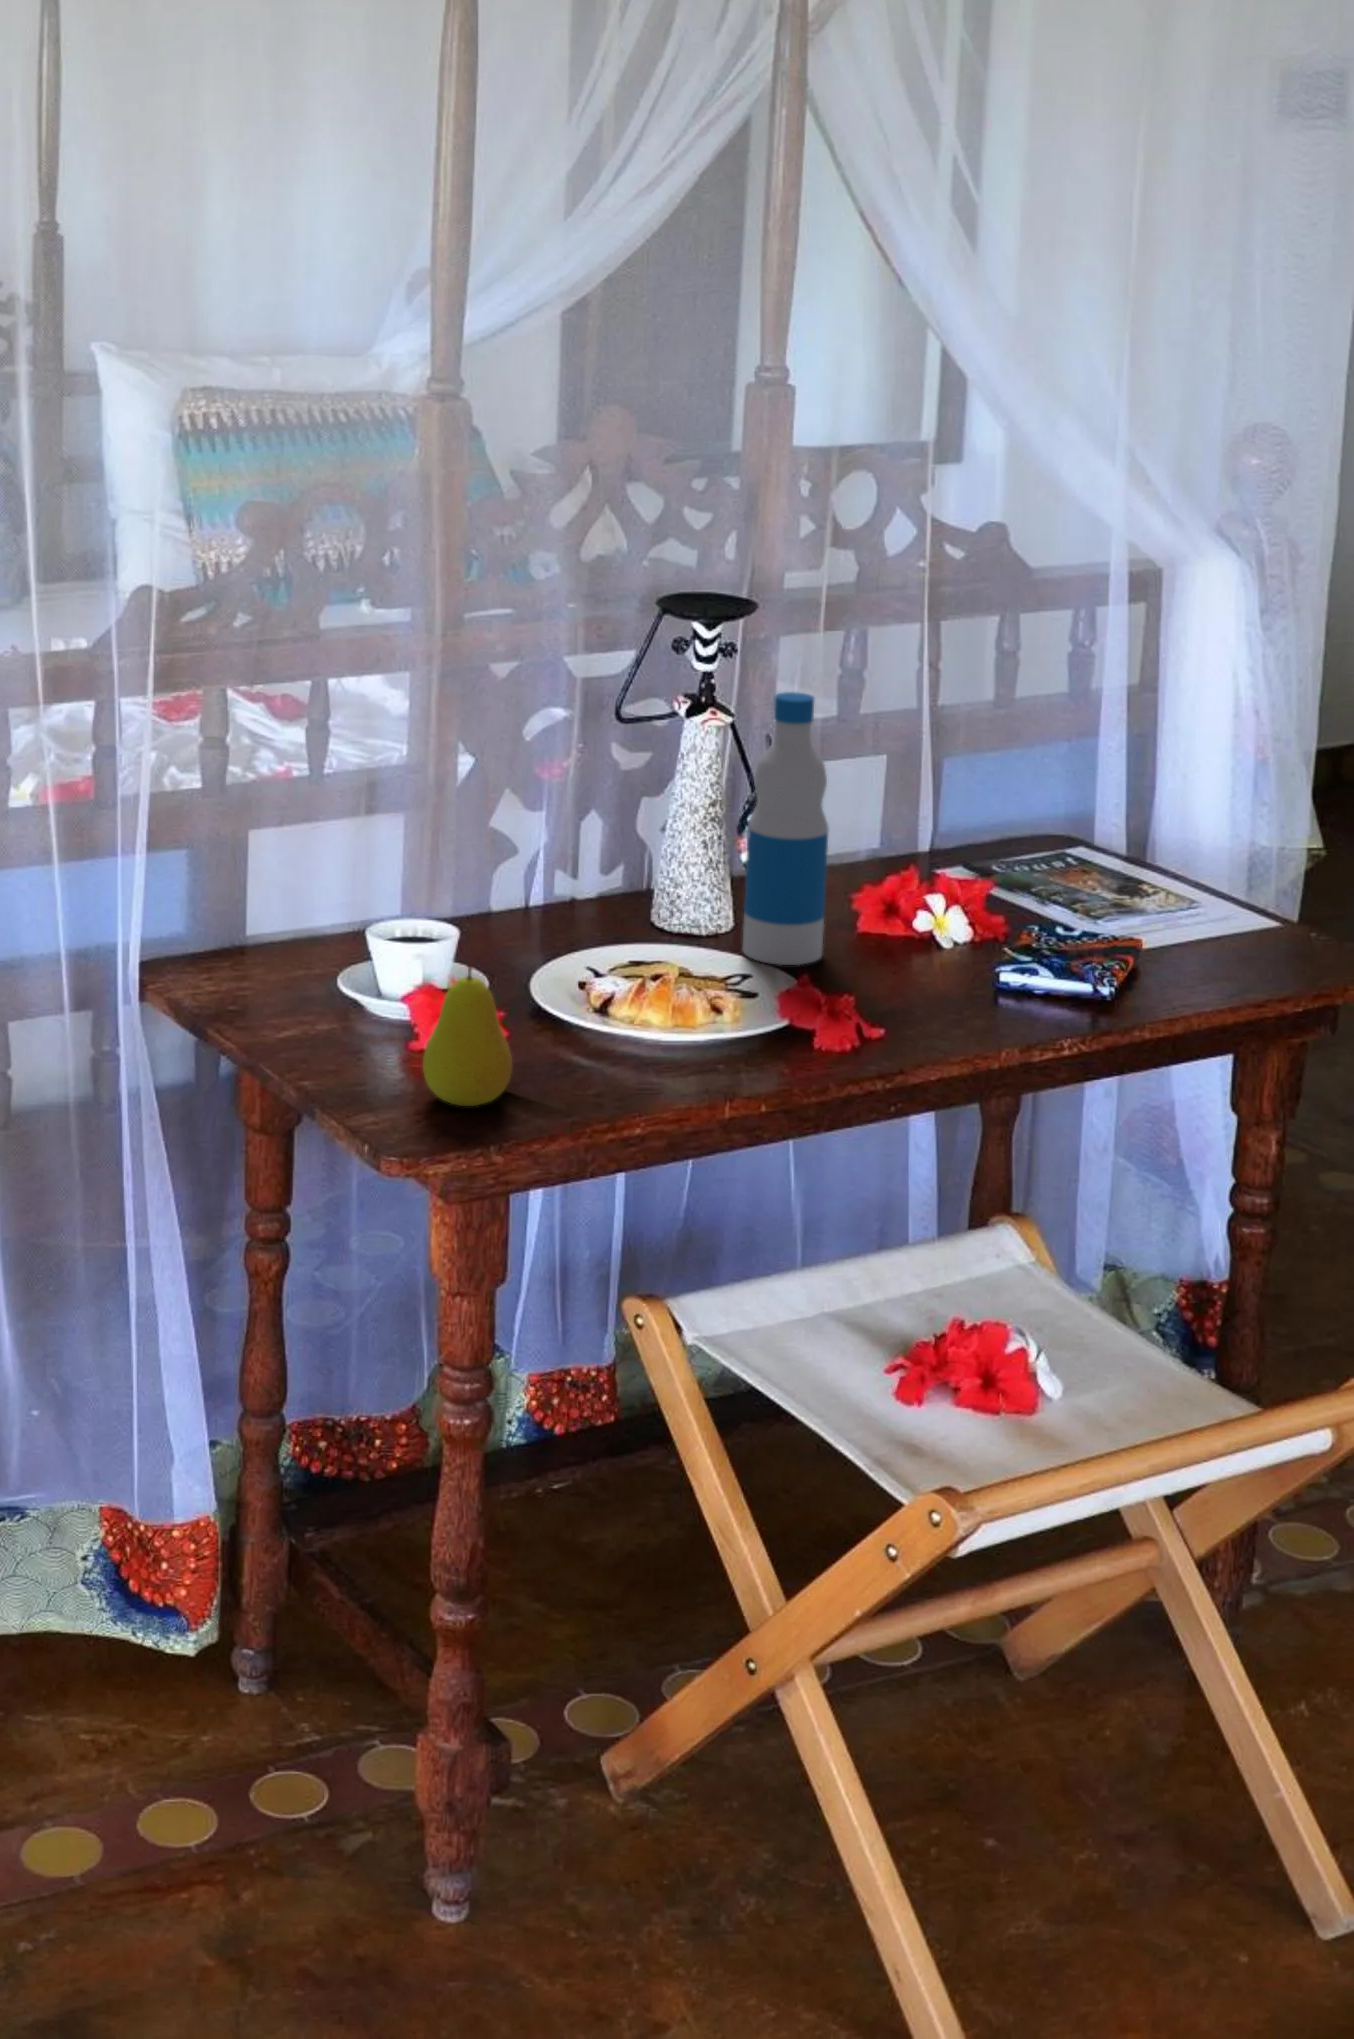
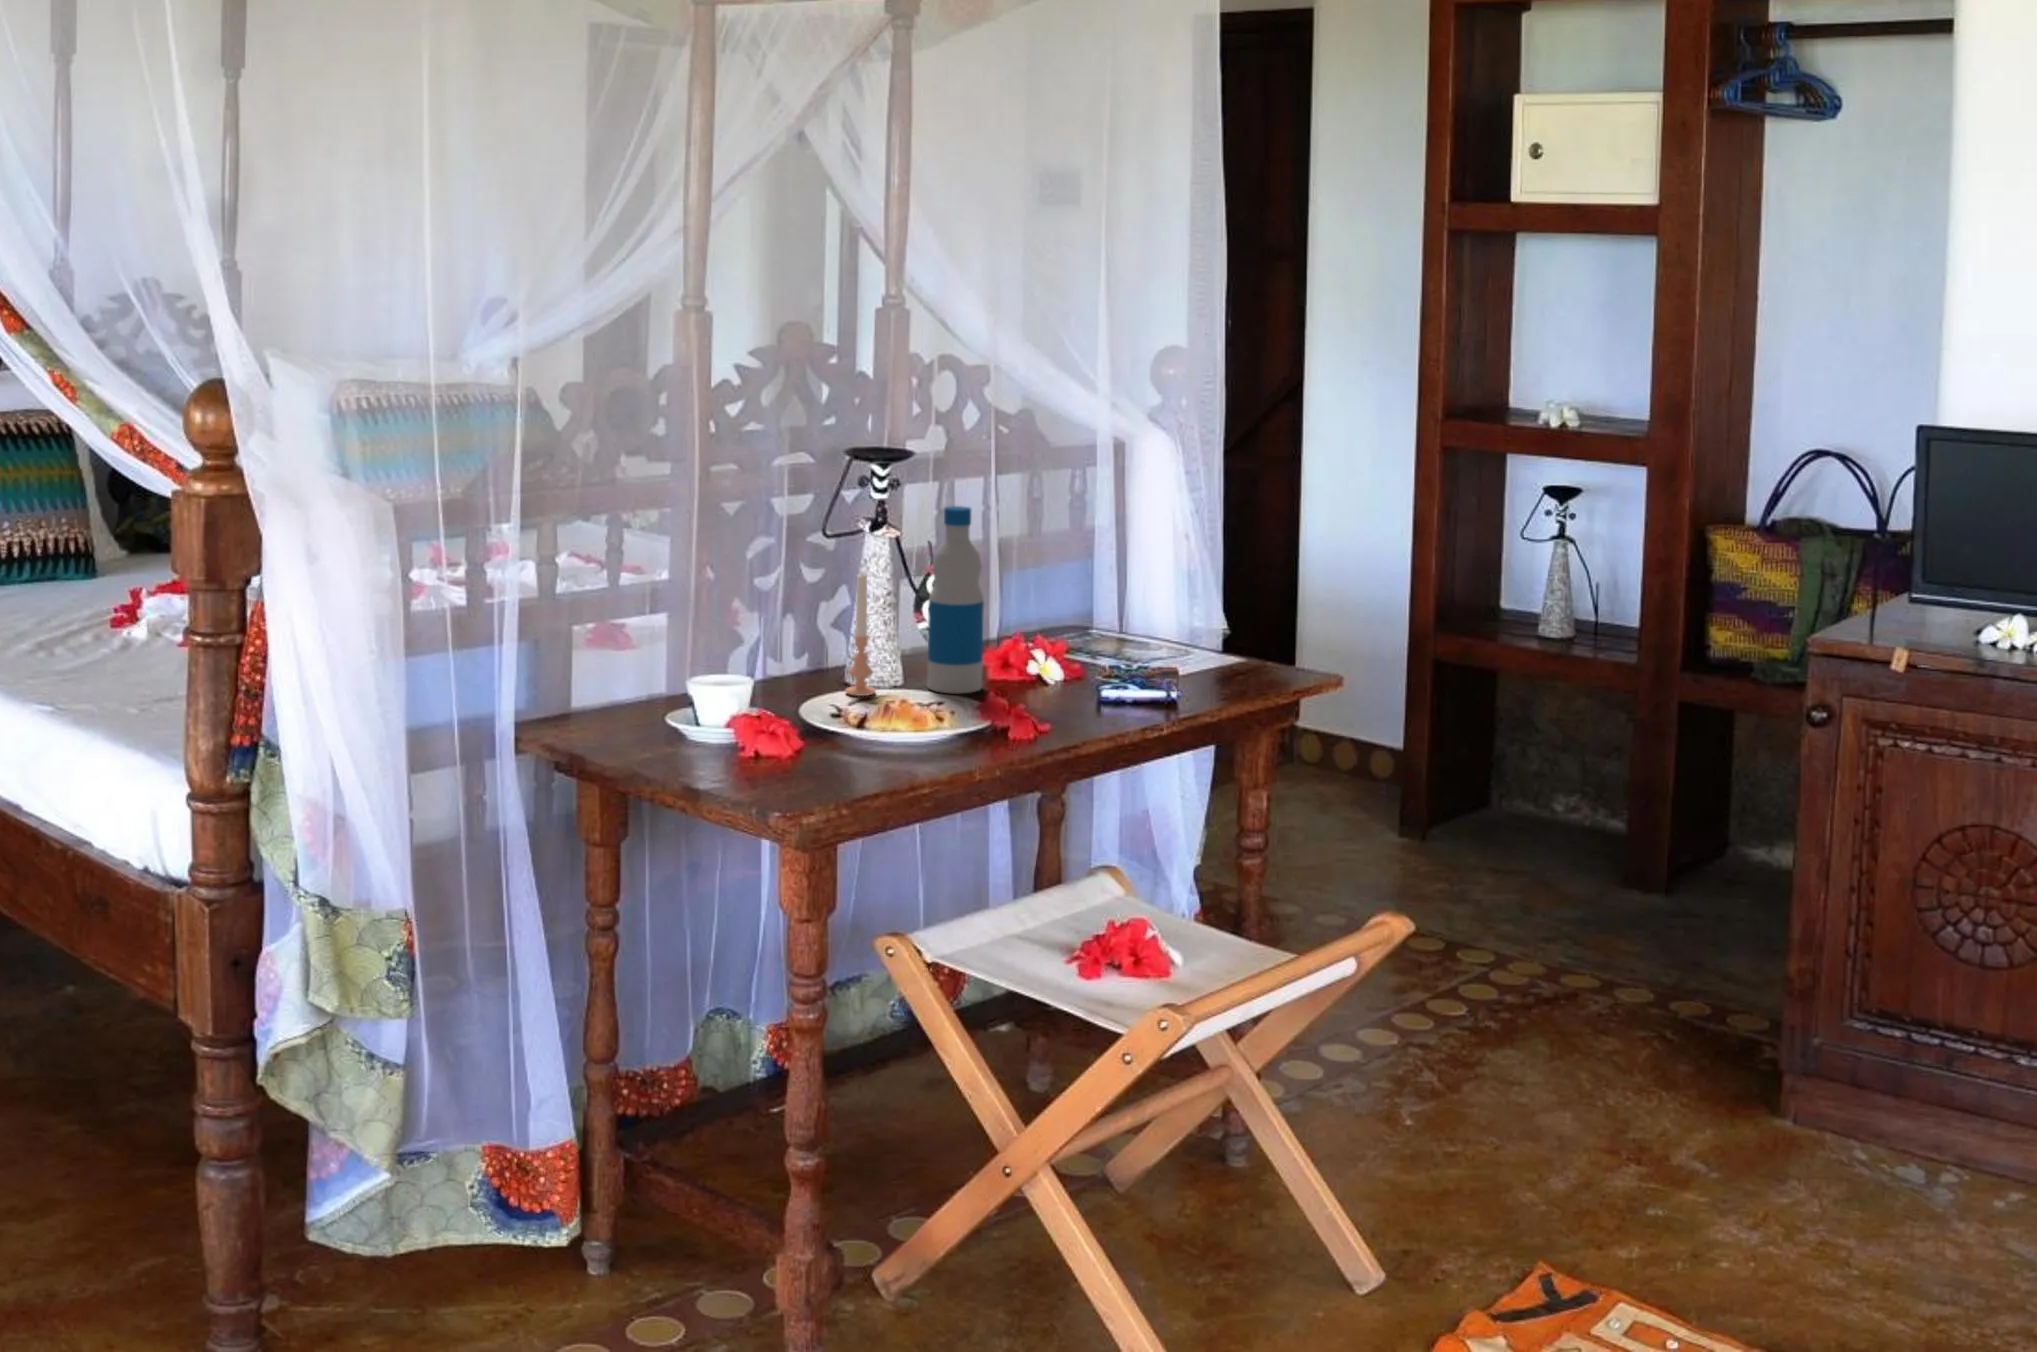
candle: none [619,782,662,958] -> present [845,573,876,696]
fruit: present [423,960,512,1106] -> none [763,678,826,783]

